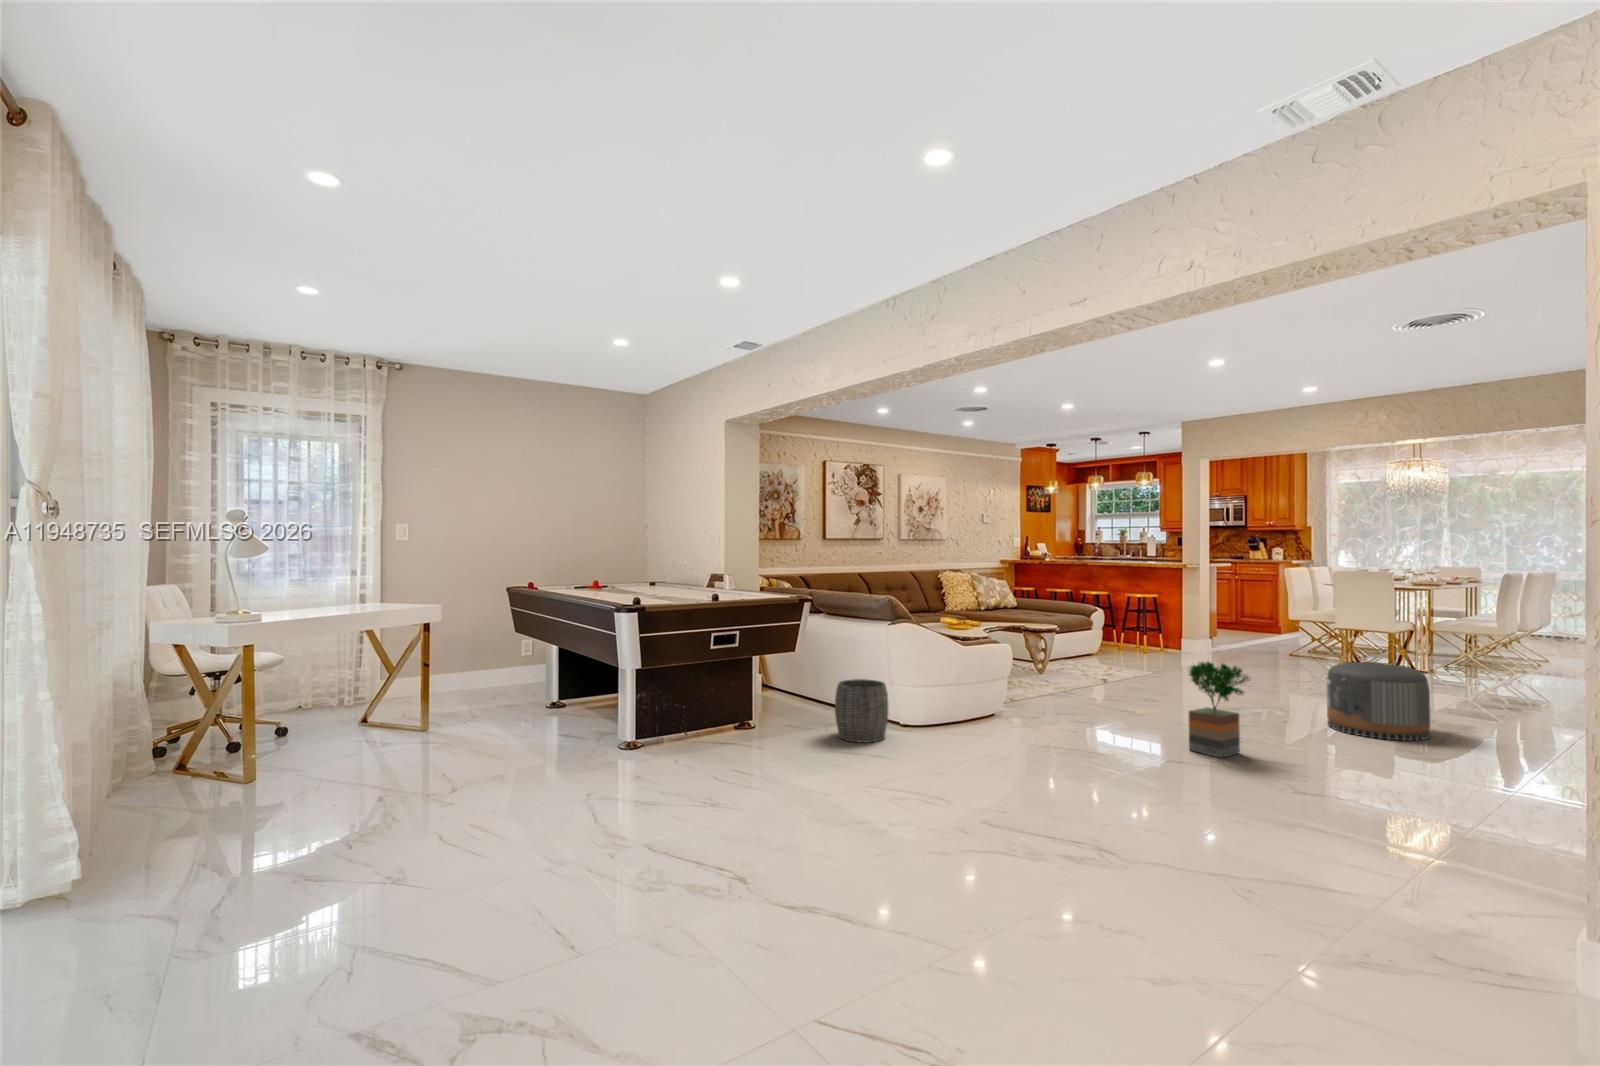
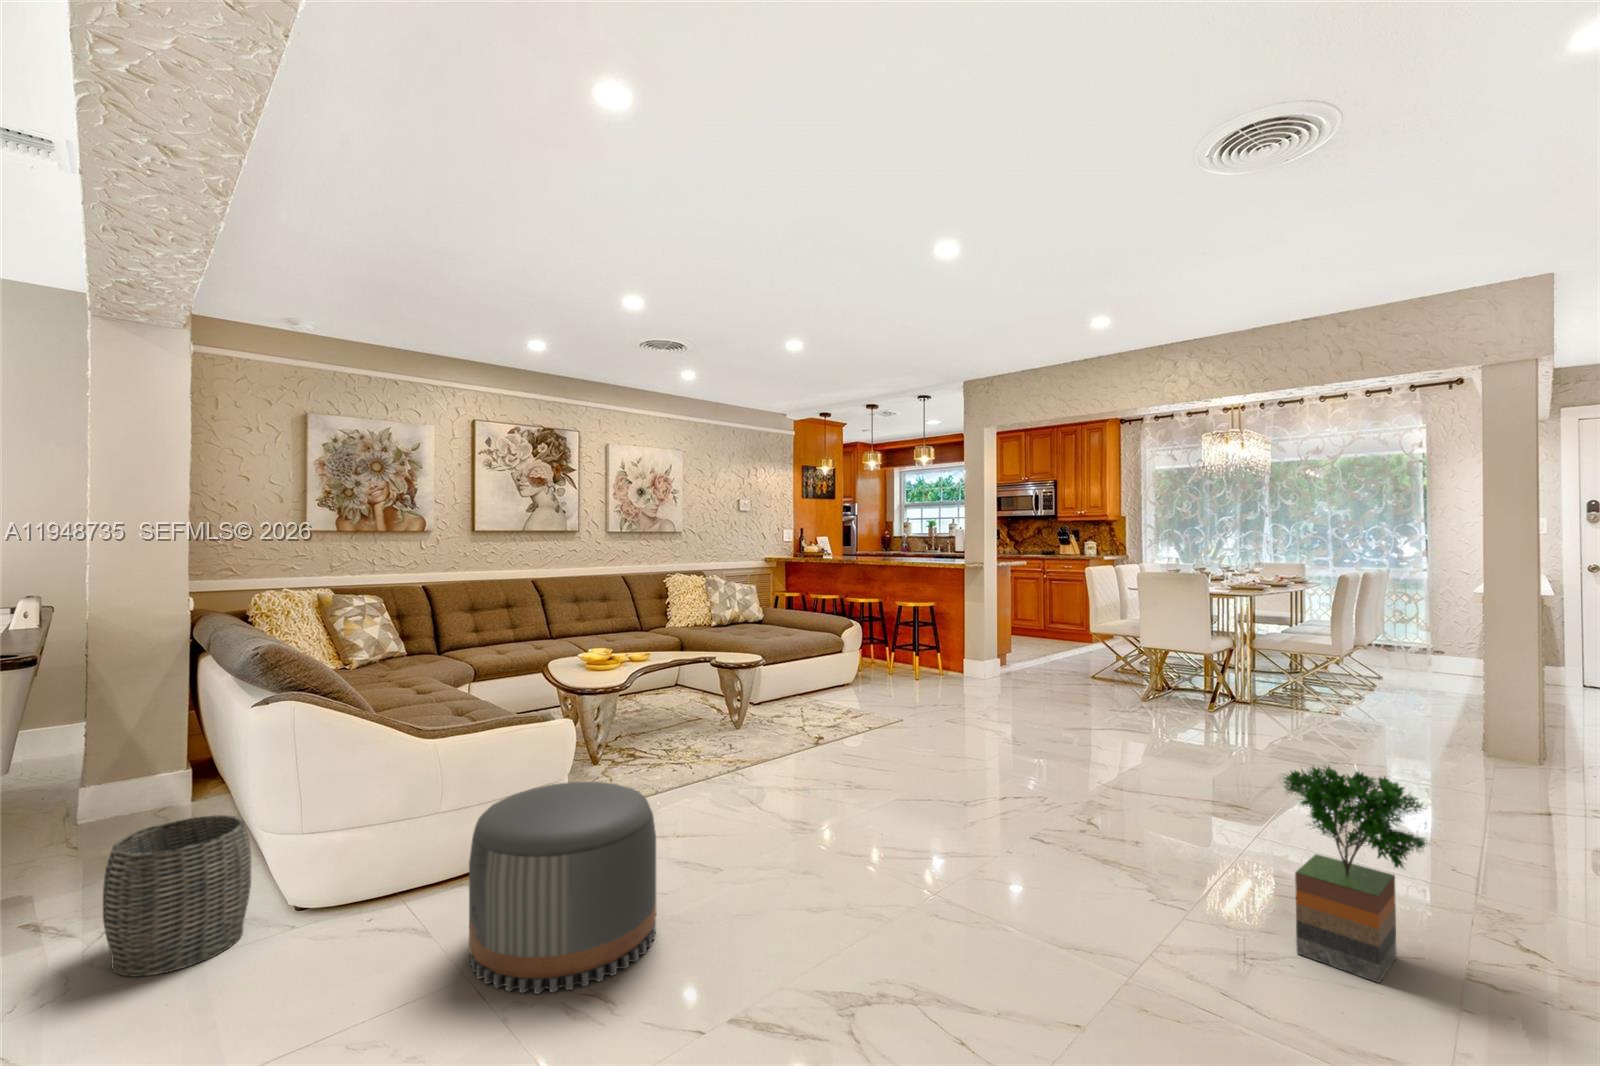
potted tree: present [1189,661,1250,758] -> present [1283,765,1427,983]
pouf: present [1327,662,1430,741] -> present [469,782,656,994]

